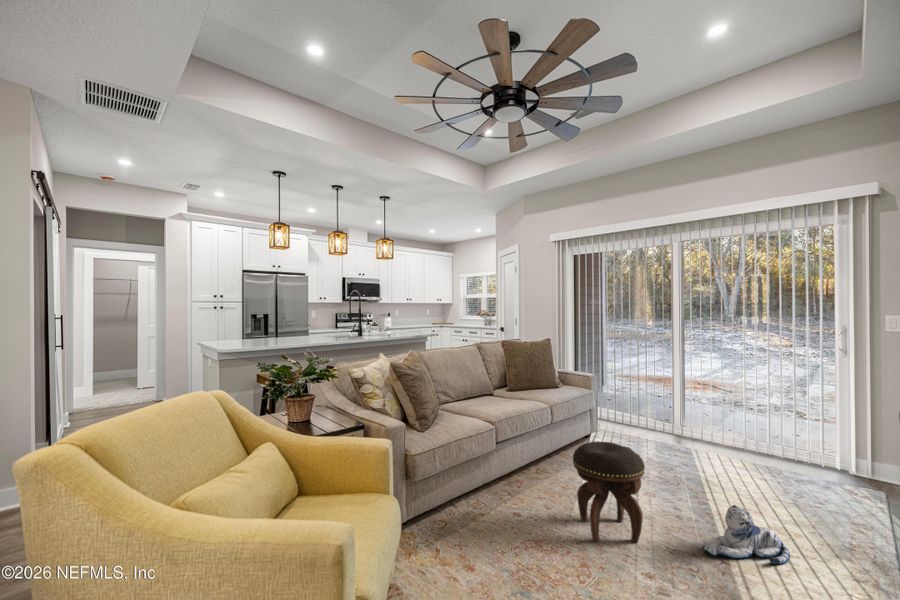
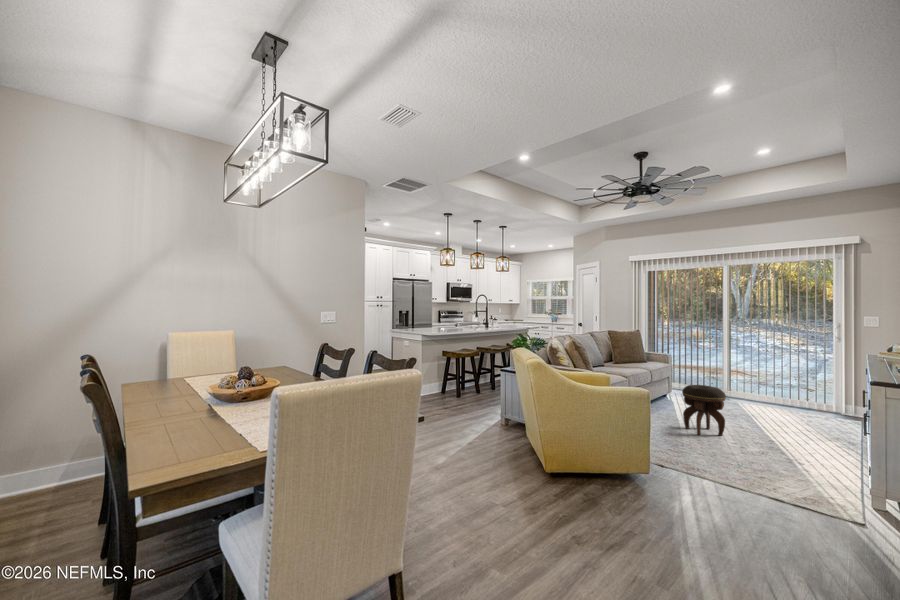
plush toy: present [704,505,790,564] -> none [760,415,806,443]

